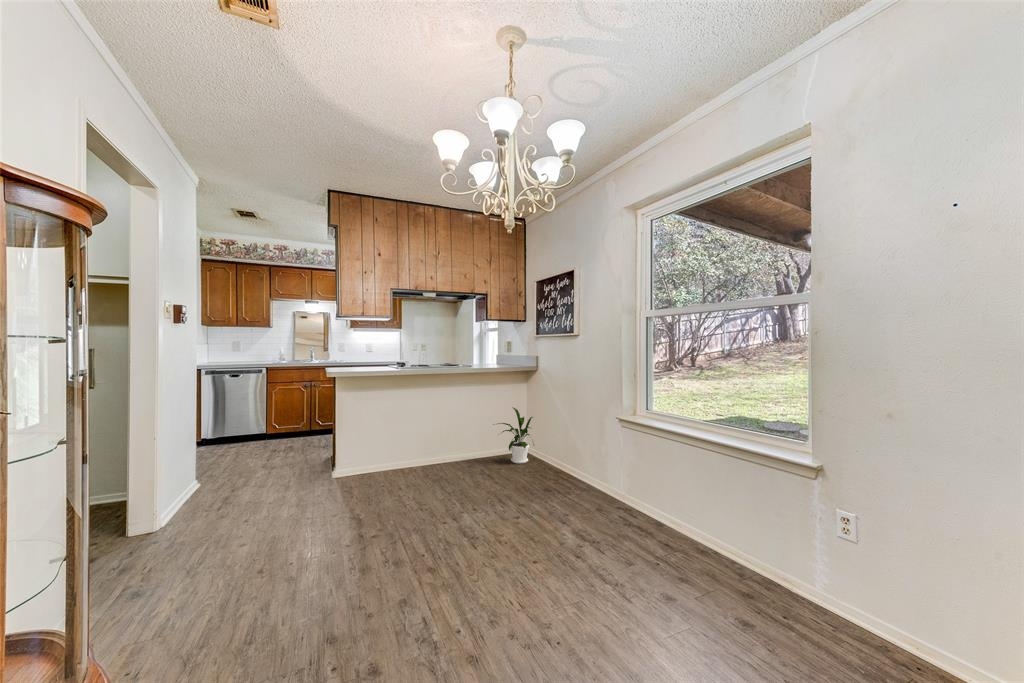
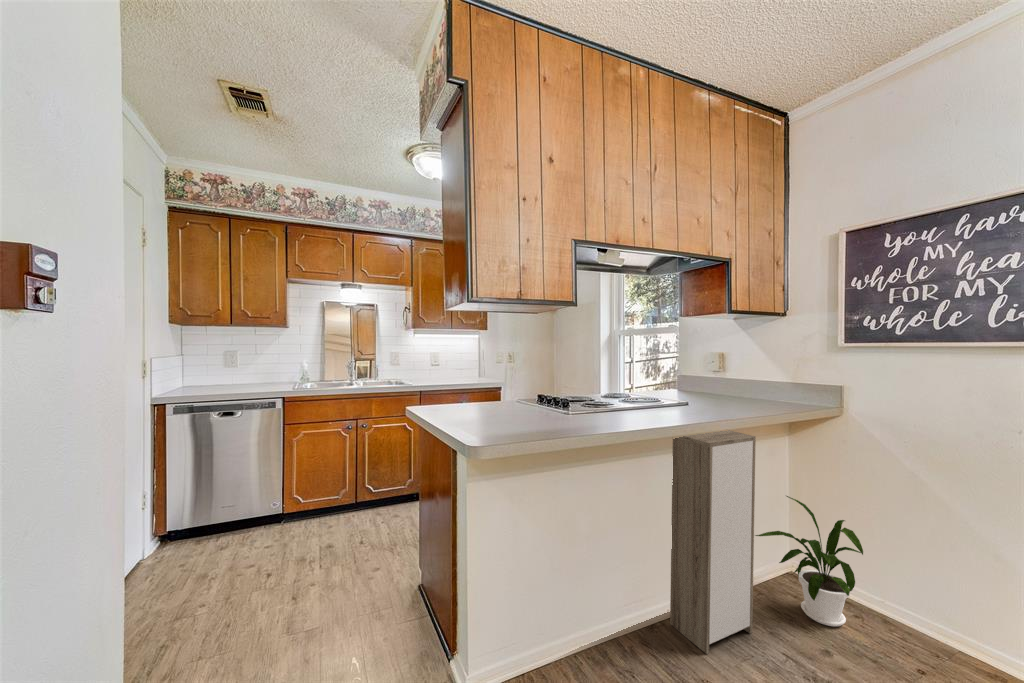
storage cabinet: none [443,372,478,469] -> present [670,430,756,654]

